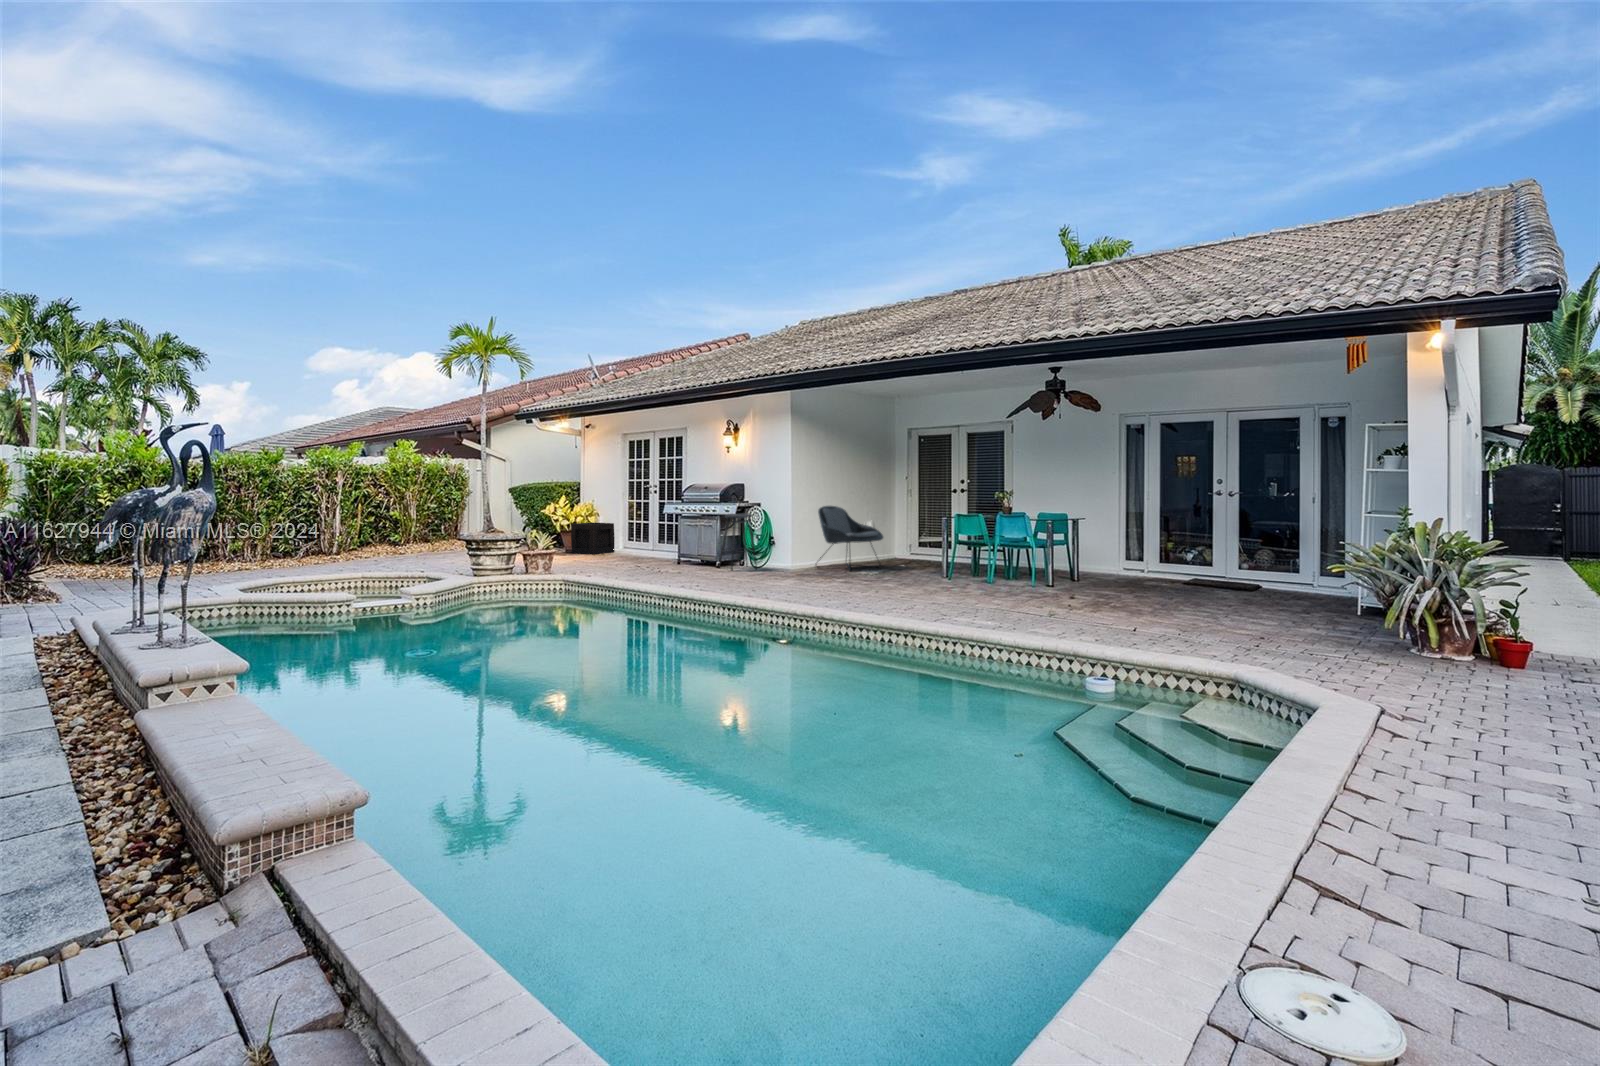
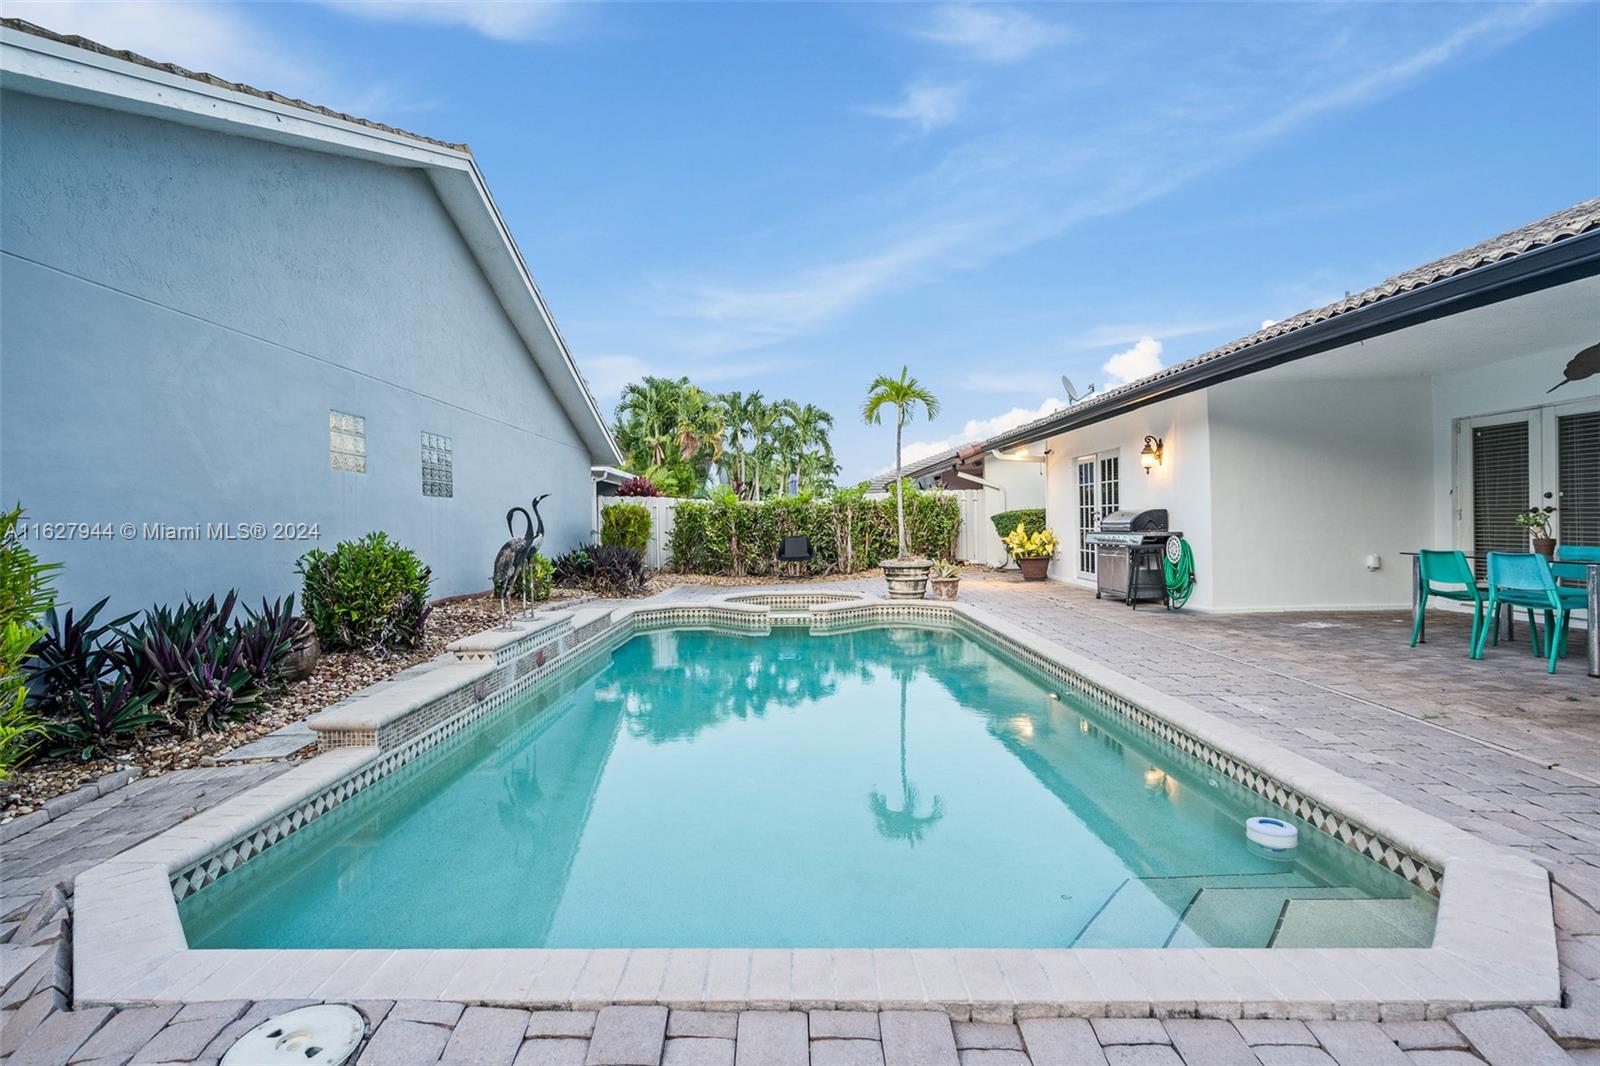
lounge chair: present [817,506,883,570] -> present [776,536,815,580]
wooden crate: present [571,523,615,555] -> none [1019,549,1062,580]

